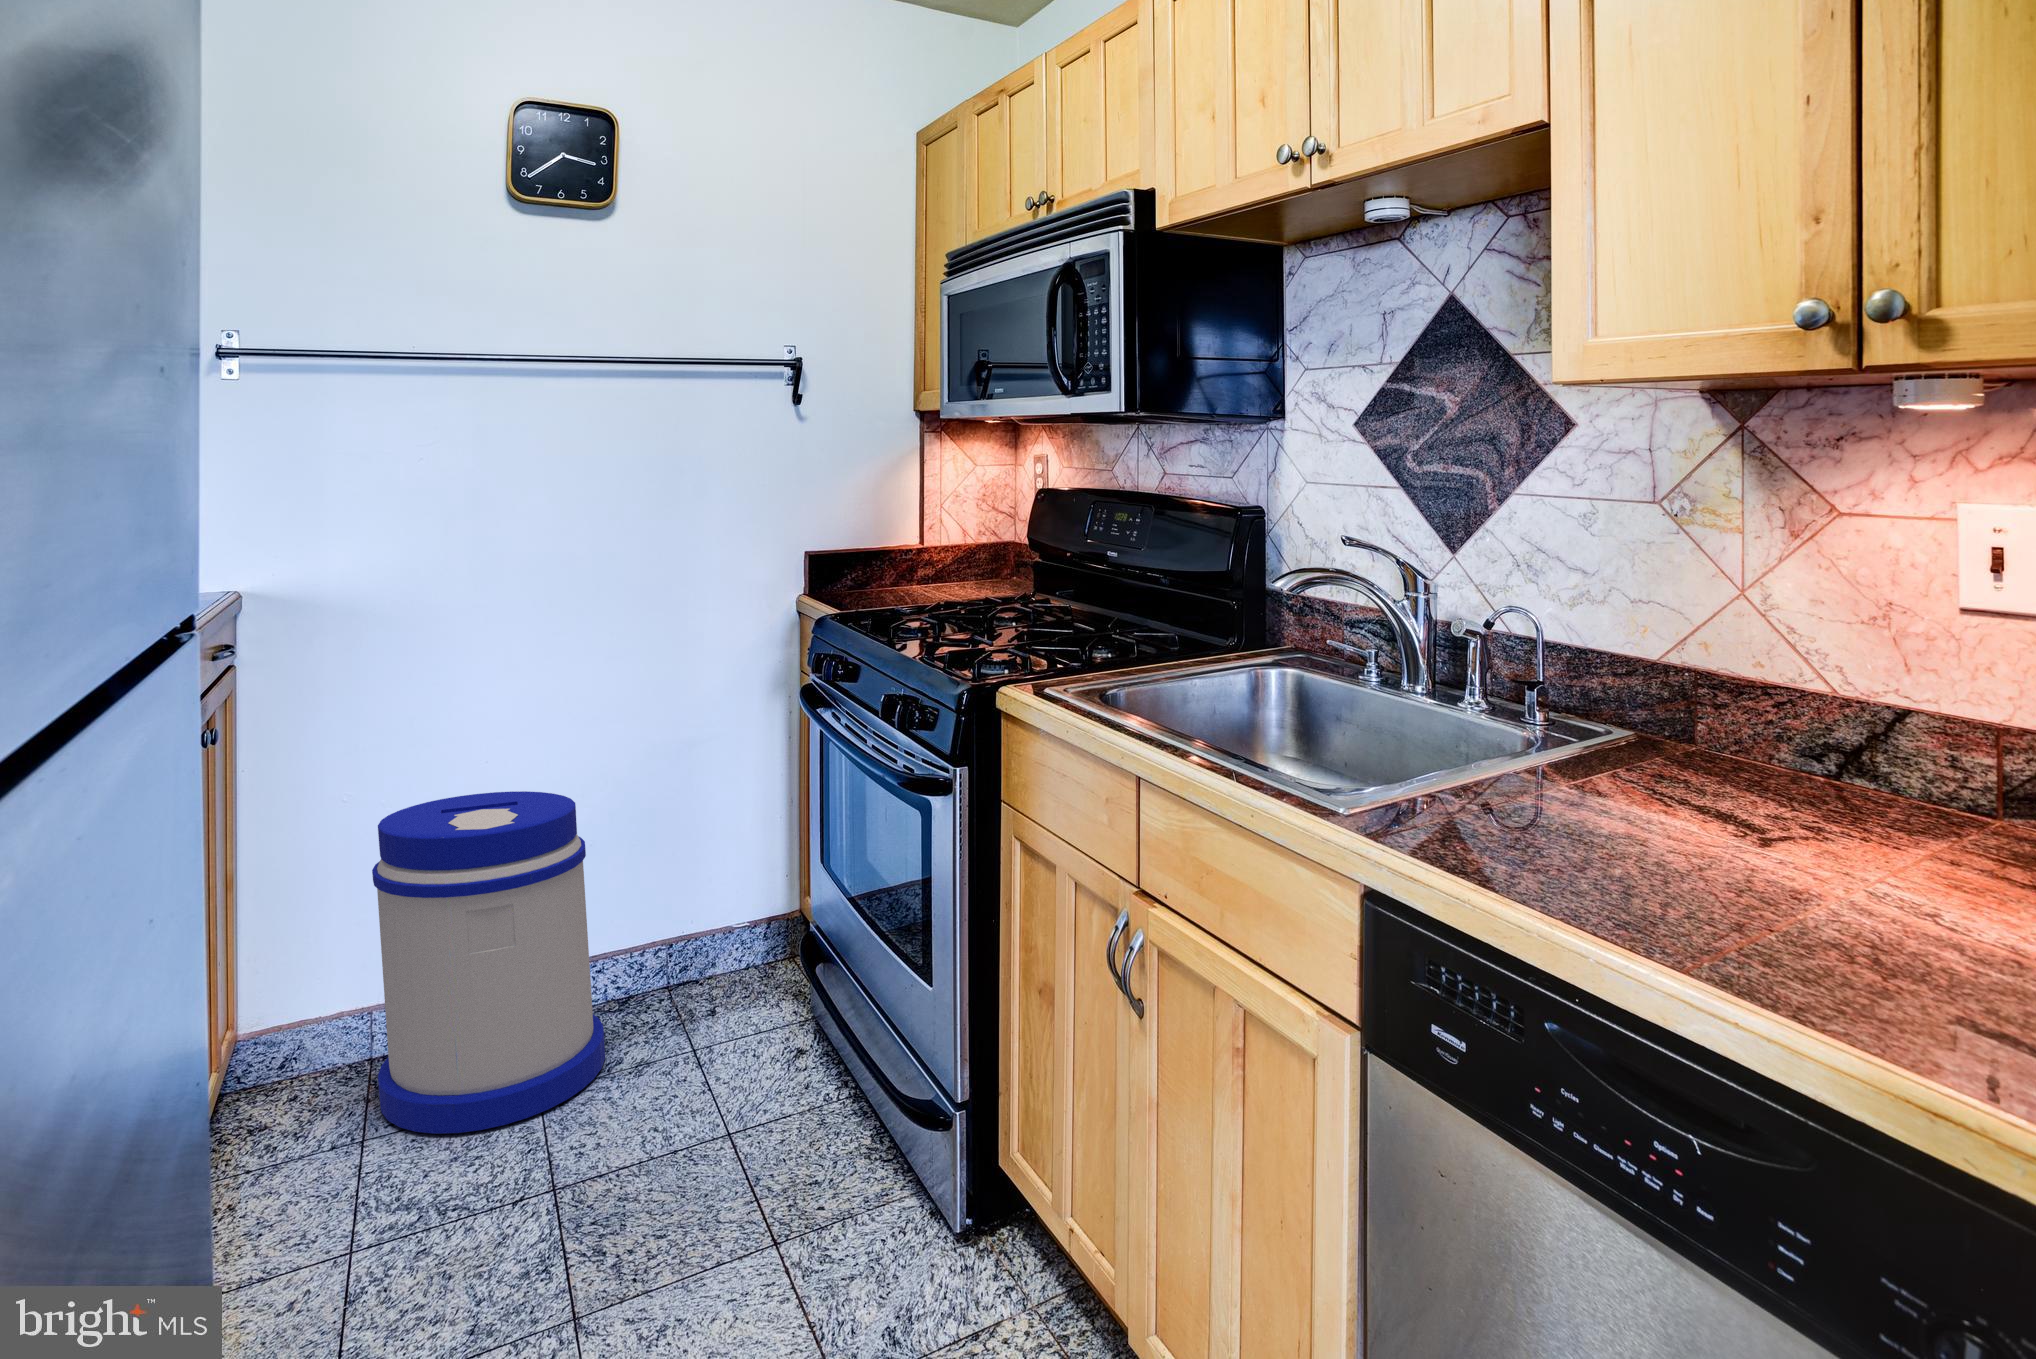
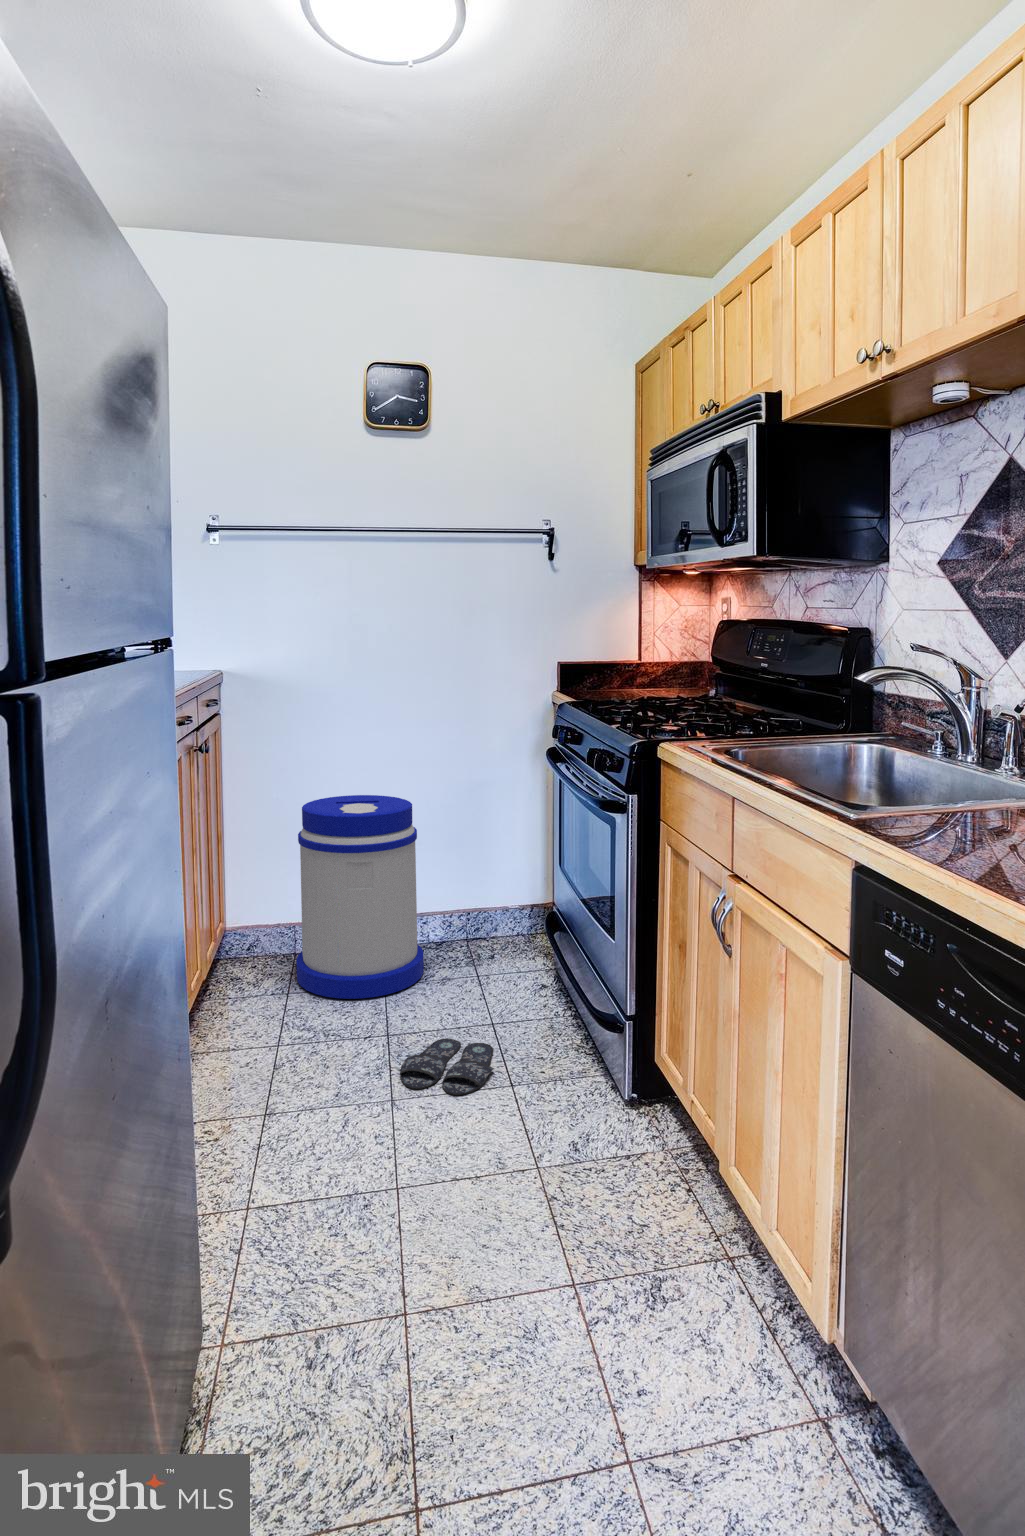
slippers: none [585,1172,744,1290] -> present [400,1038,494,1095]

